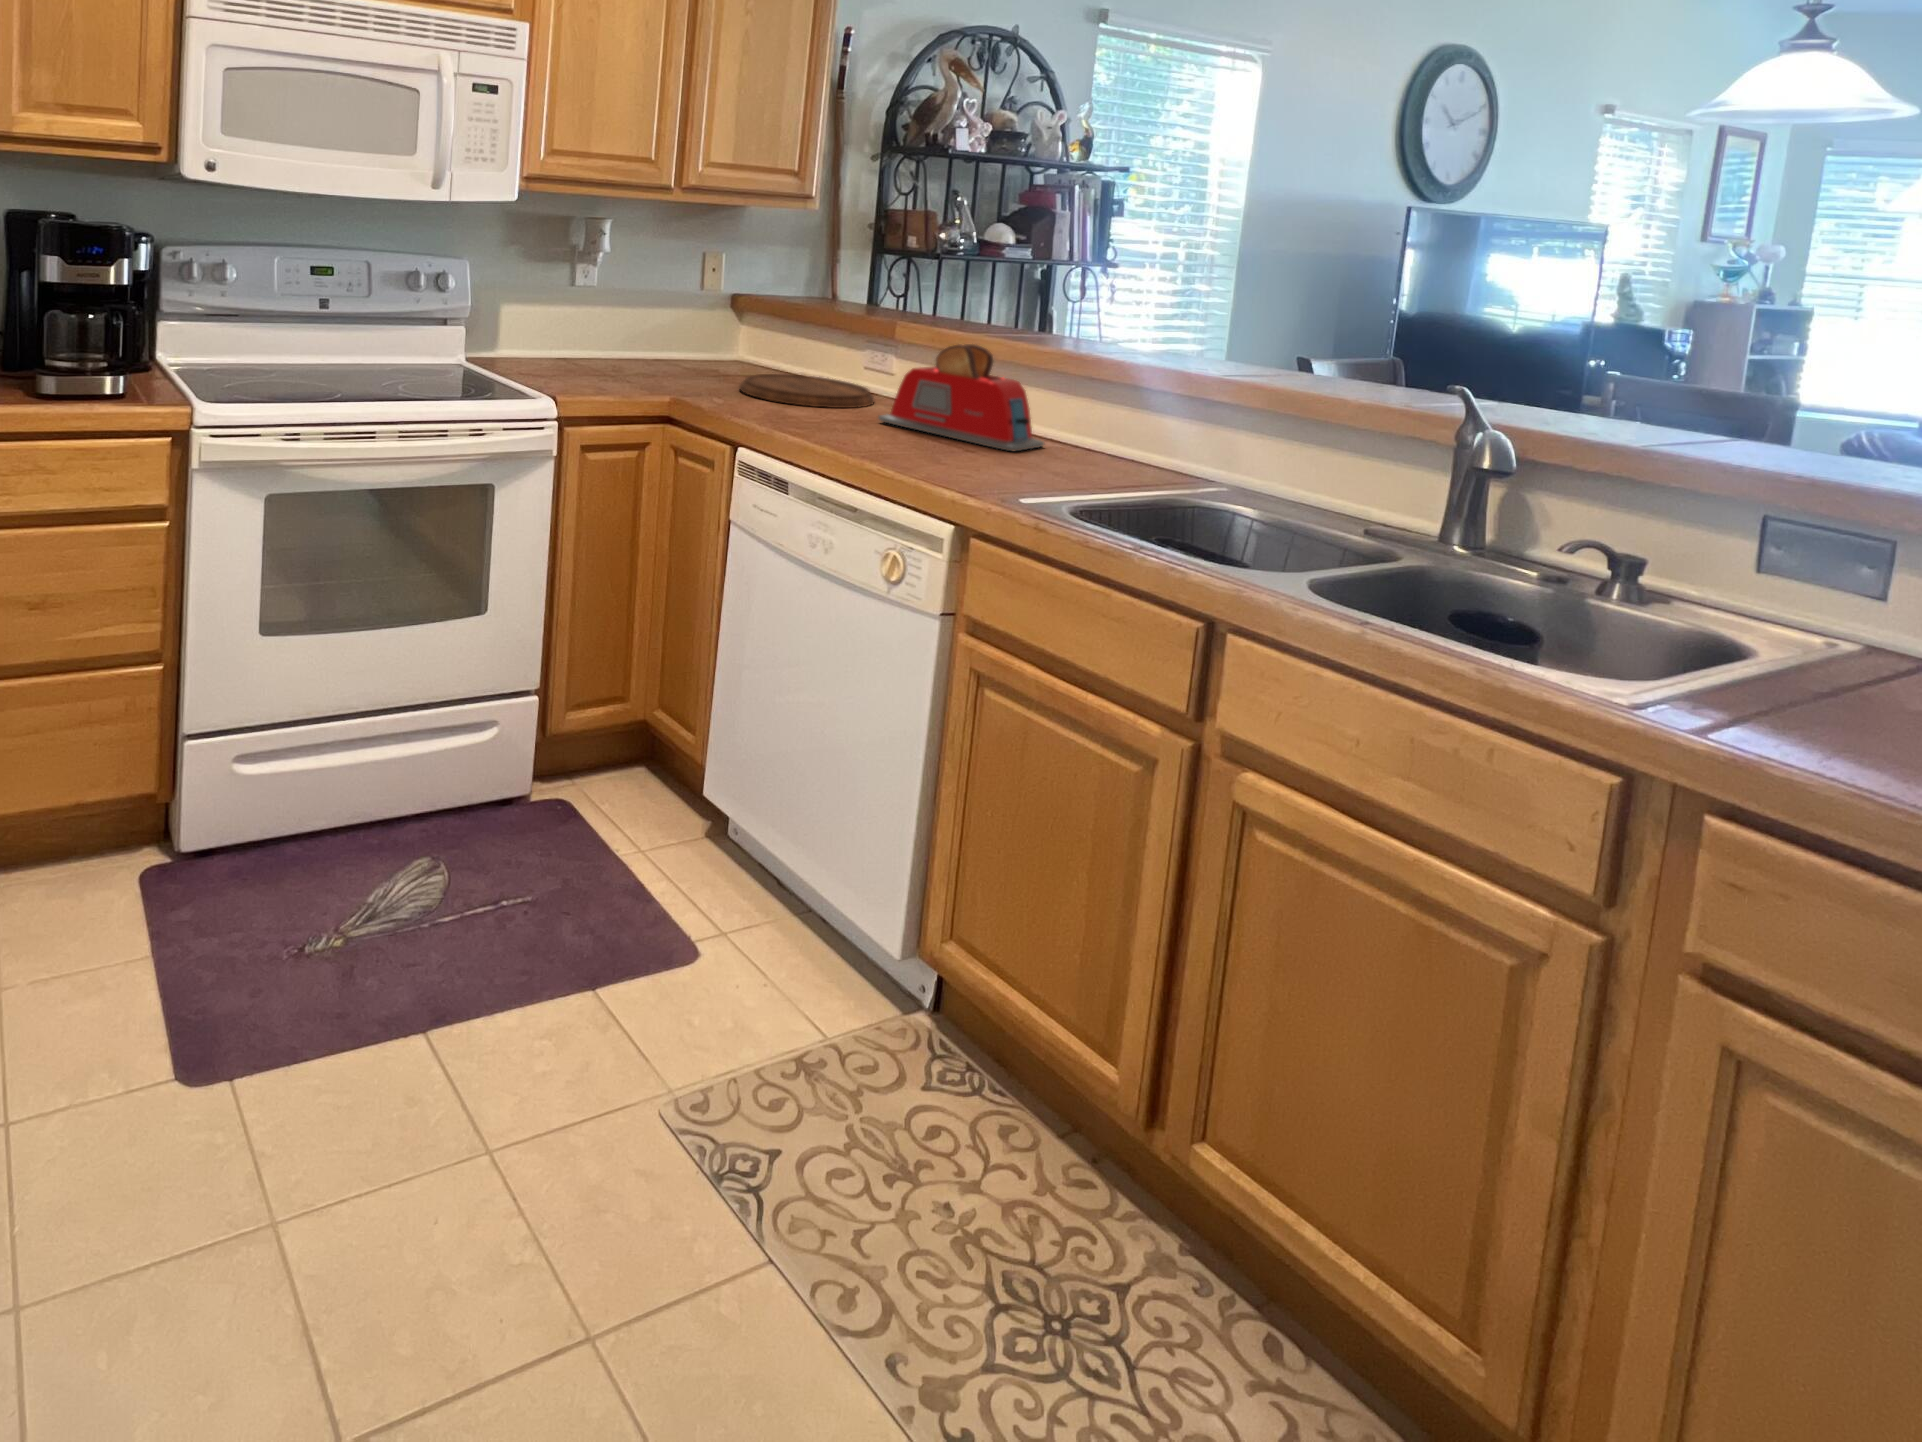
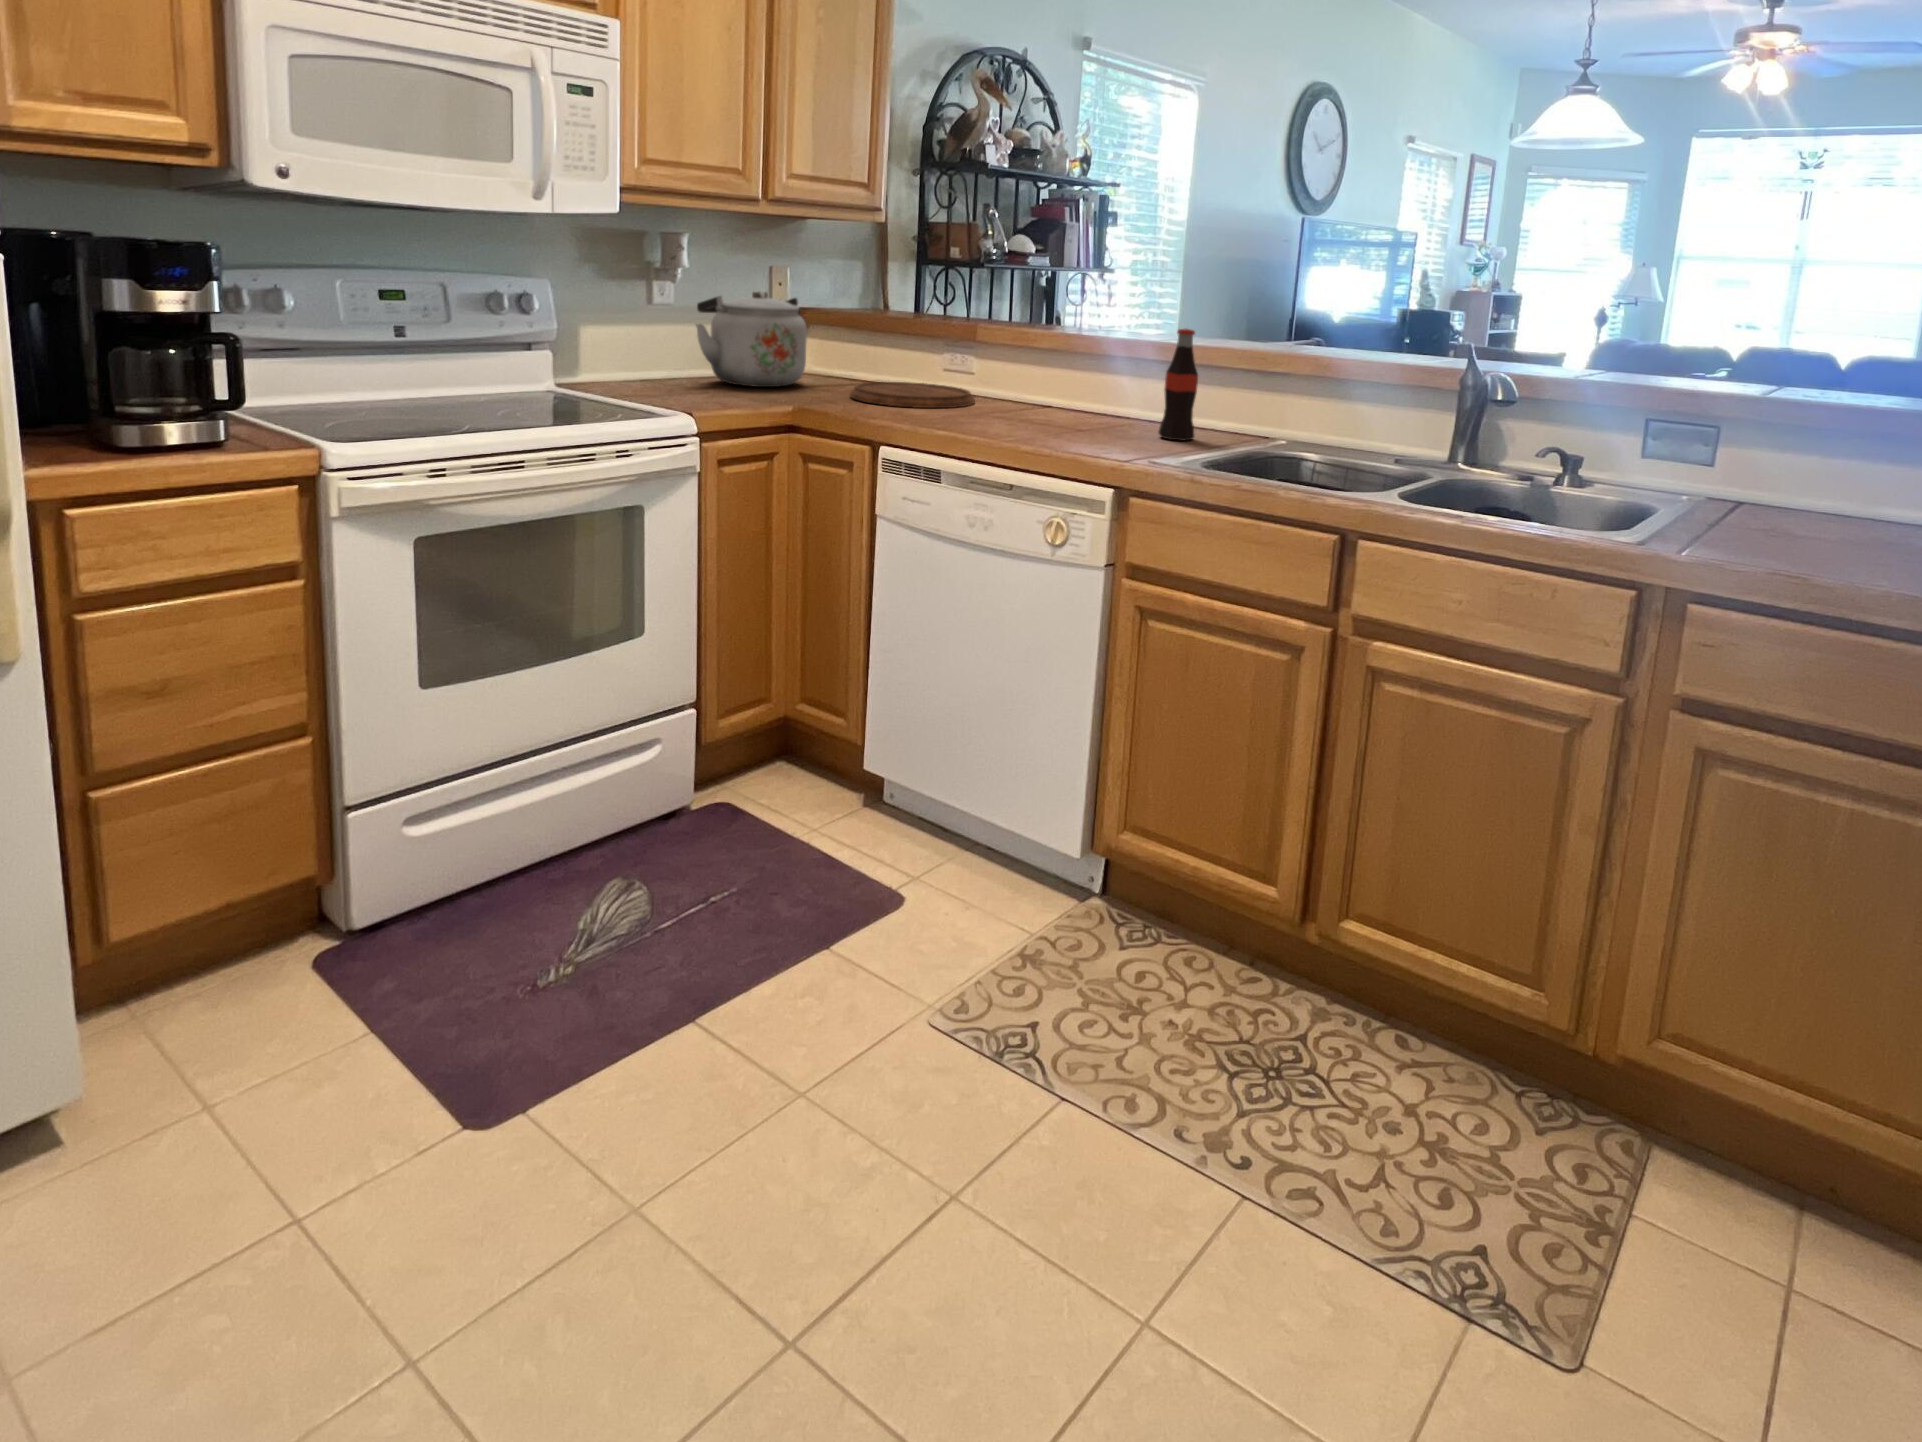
kettle: none [600,274,714,371] -> present [696,291,807,387]
bottle: none [1051,338,1102,471] -> present [1159,329,1198,441]
toaster: present [879,344,1044,452] -> none [997,341,1140,431]

